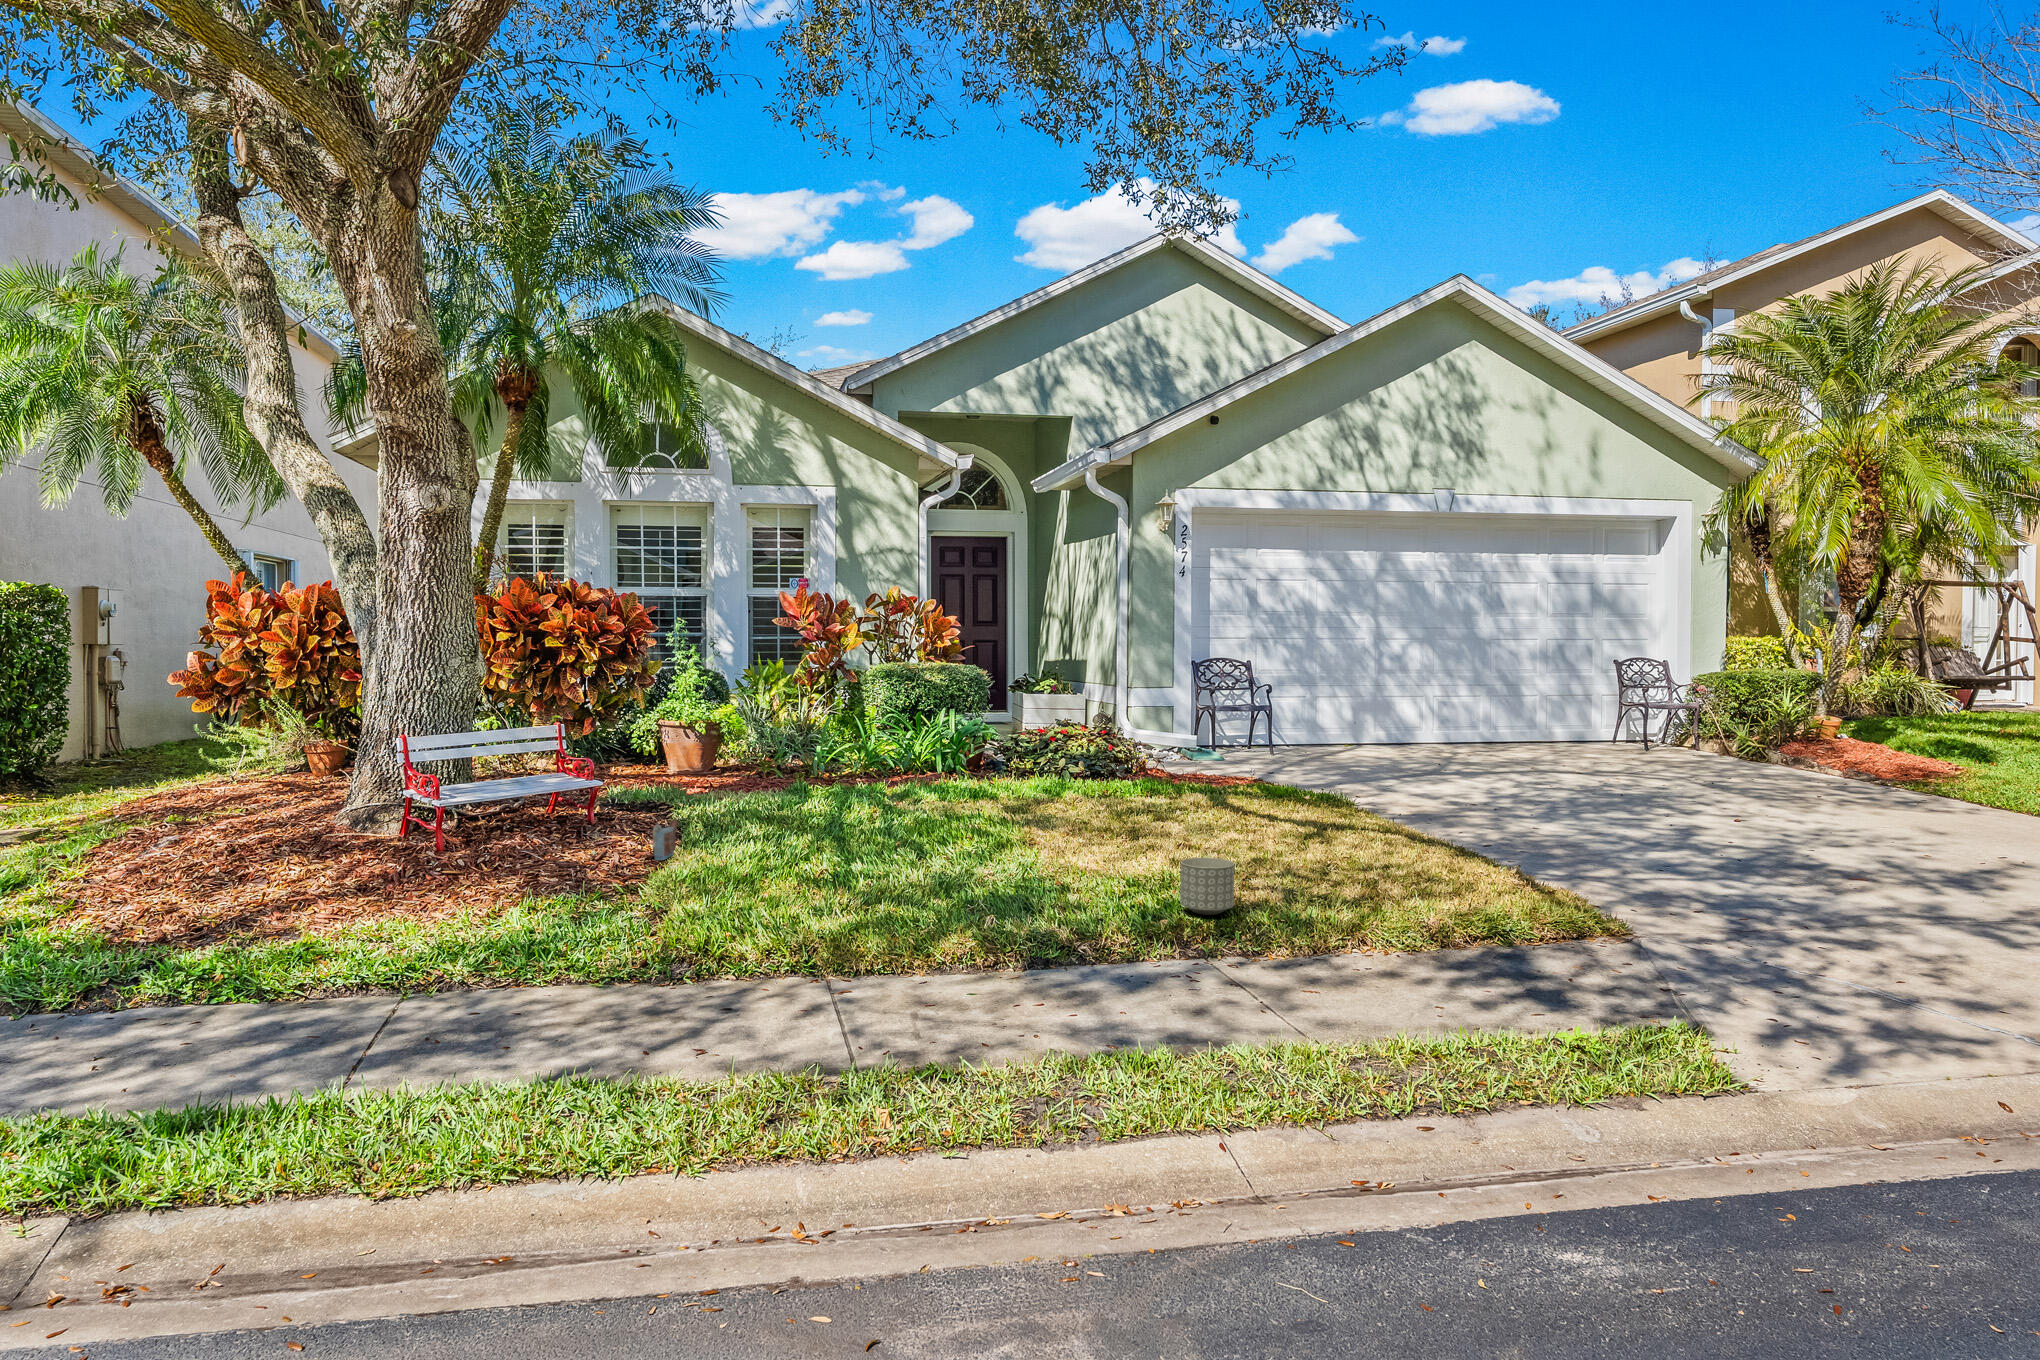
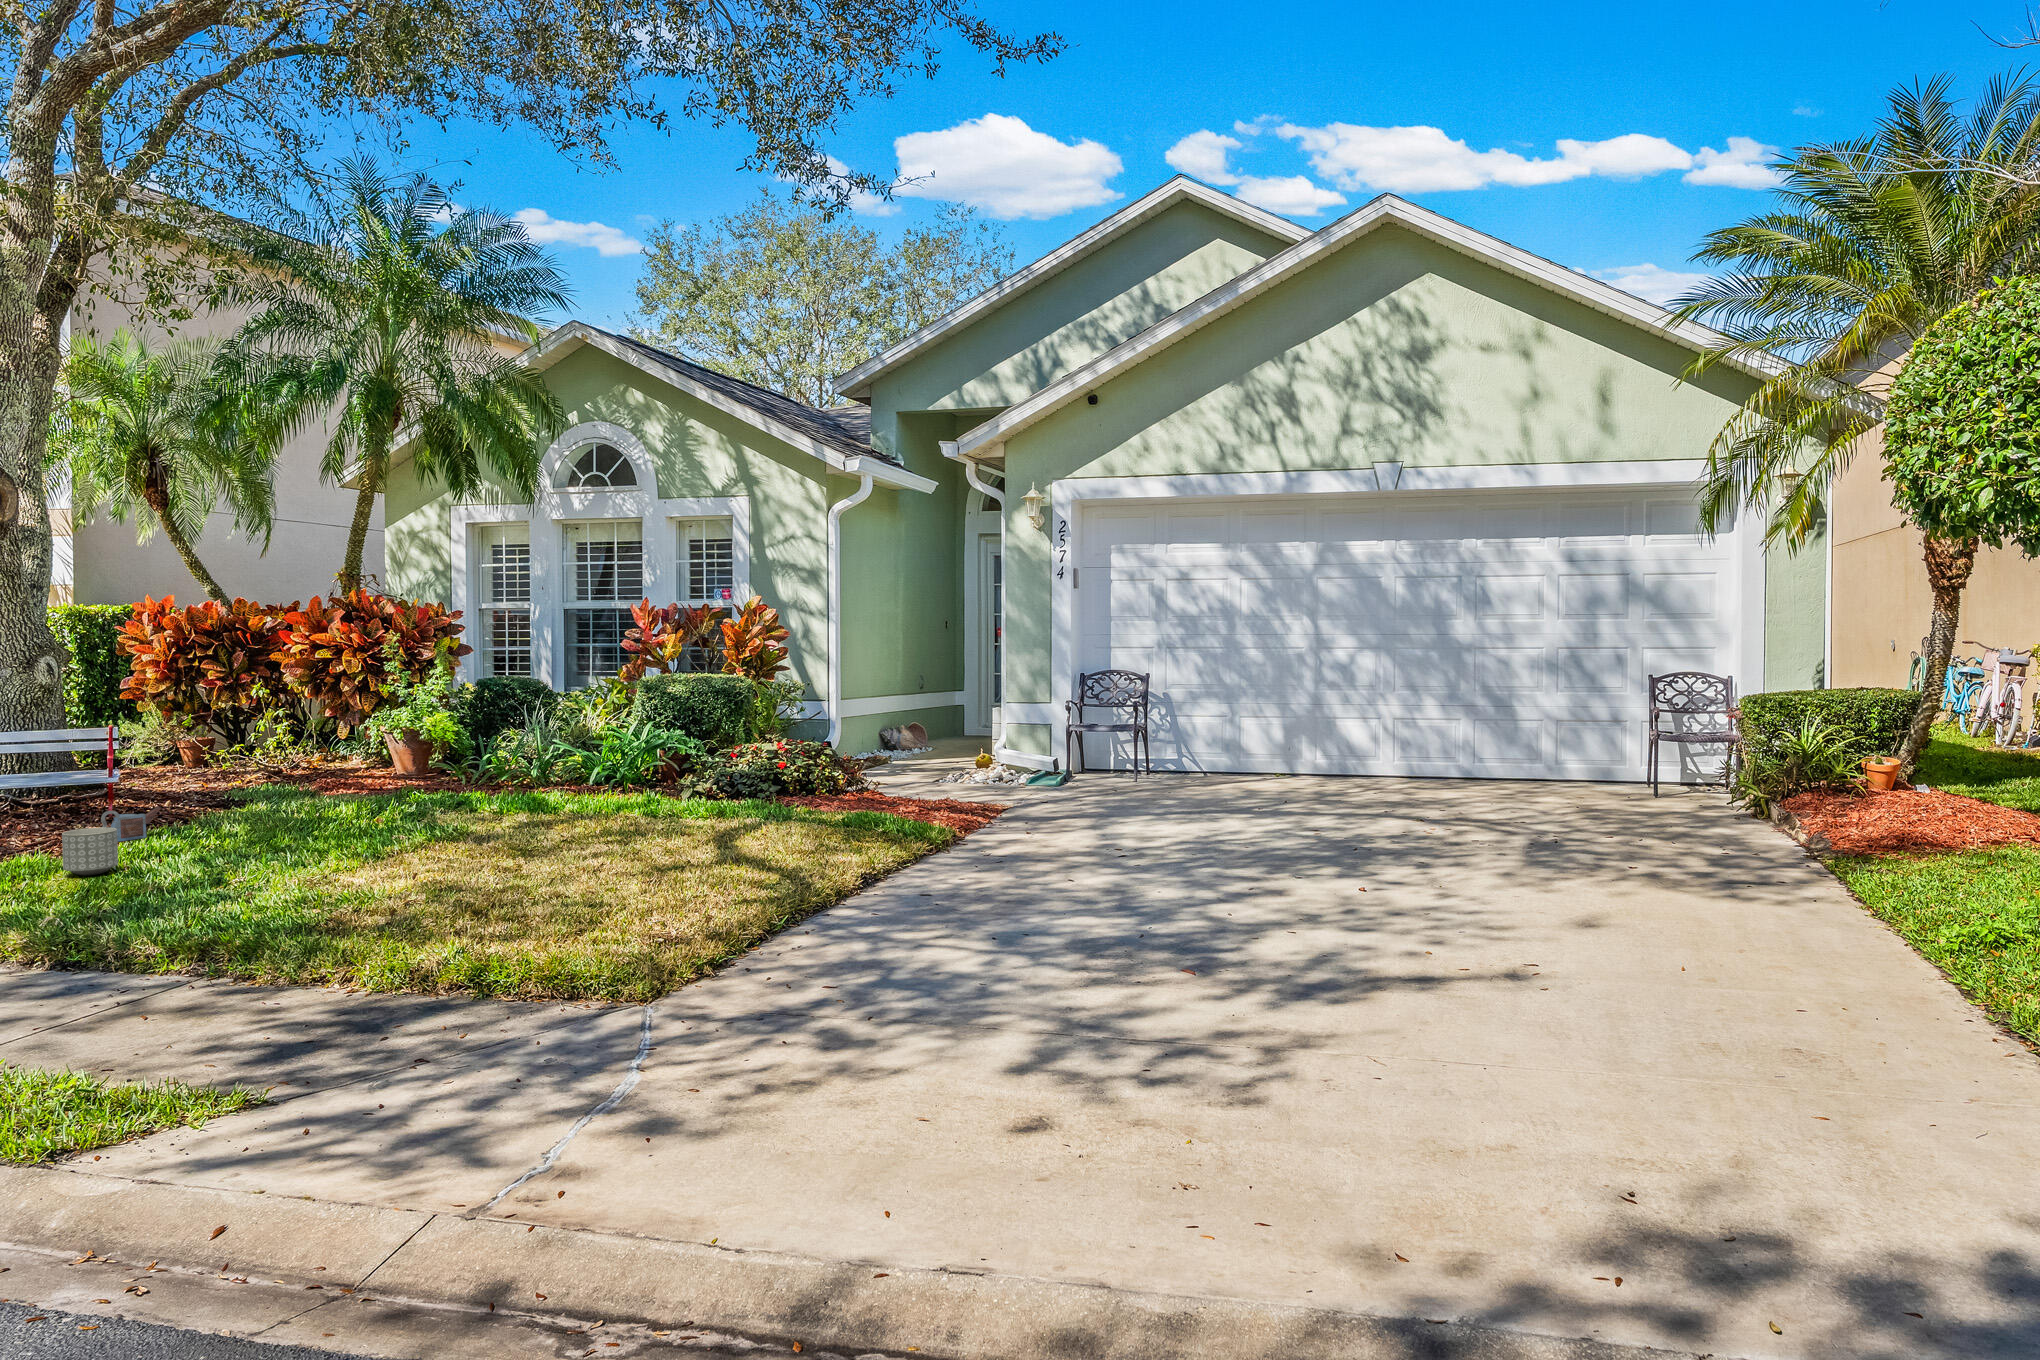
planter: present [1180,858,1234,915] -> present [62,827,118,875]

